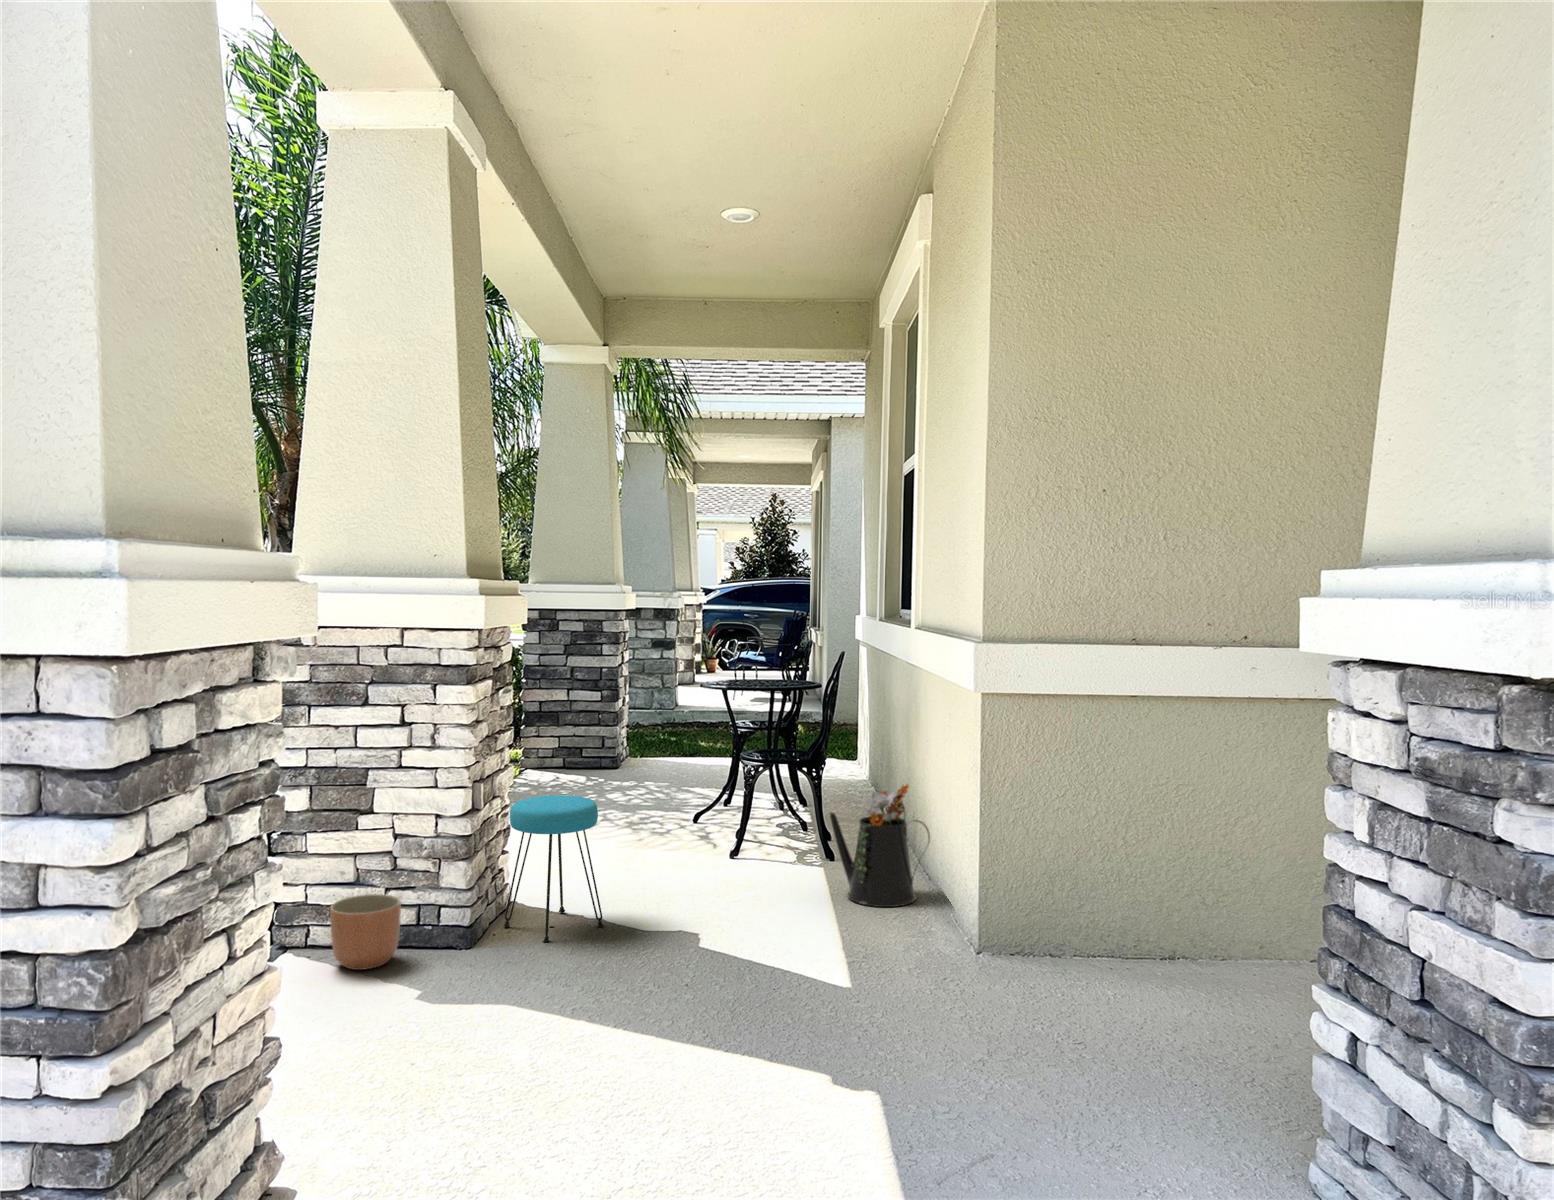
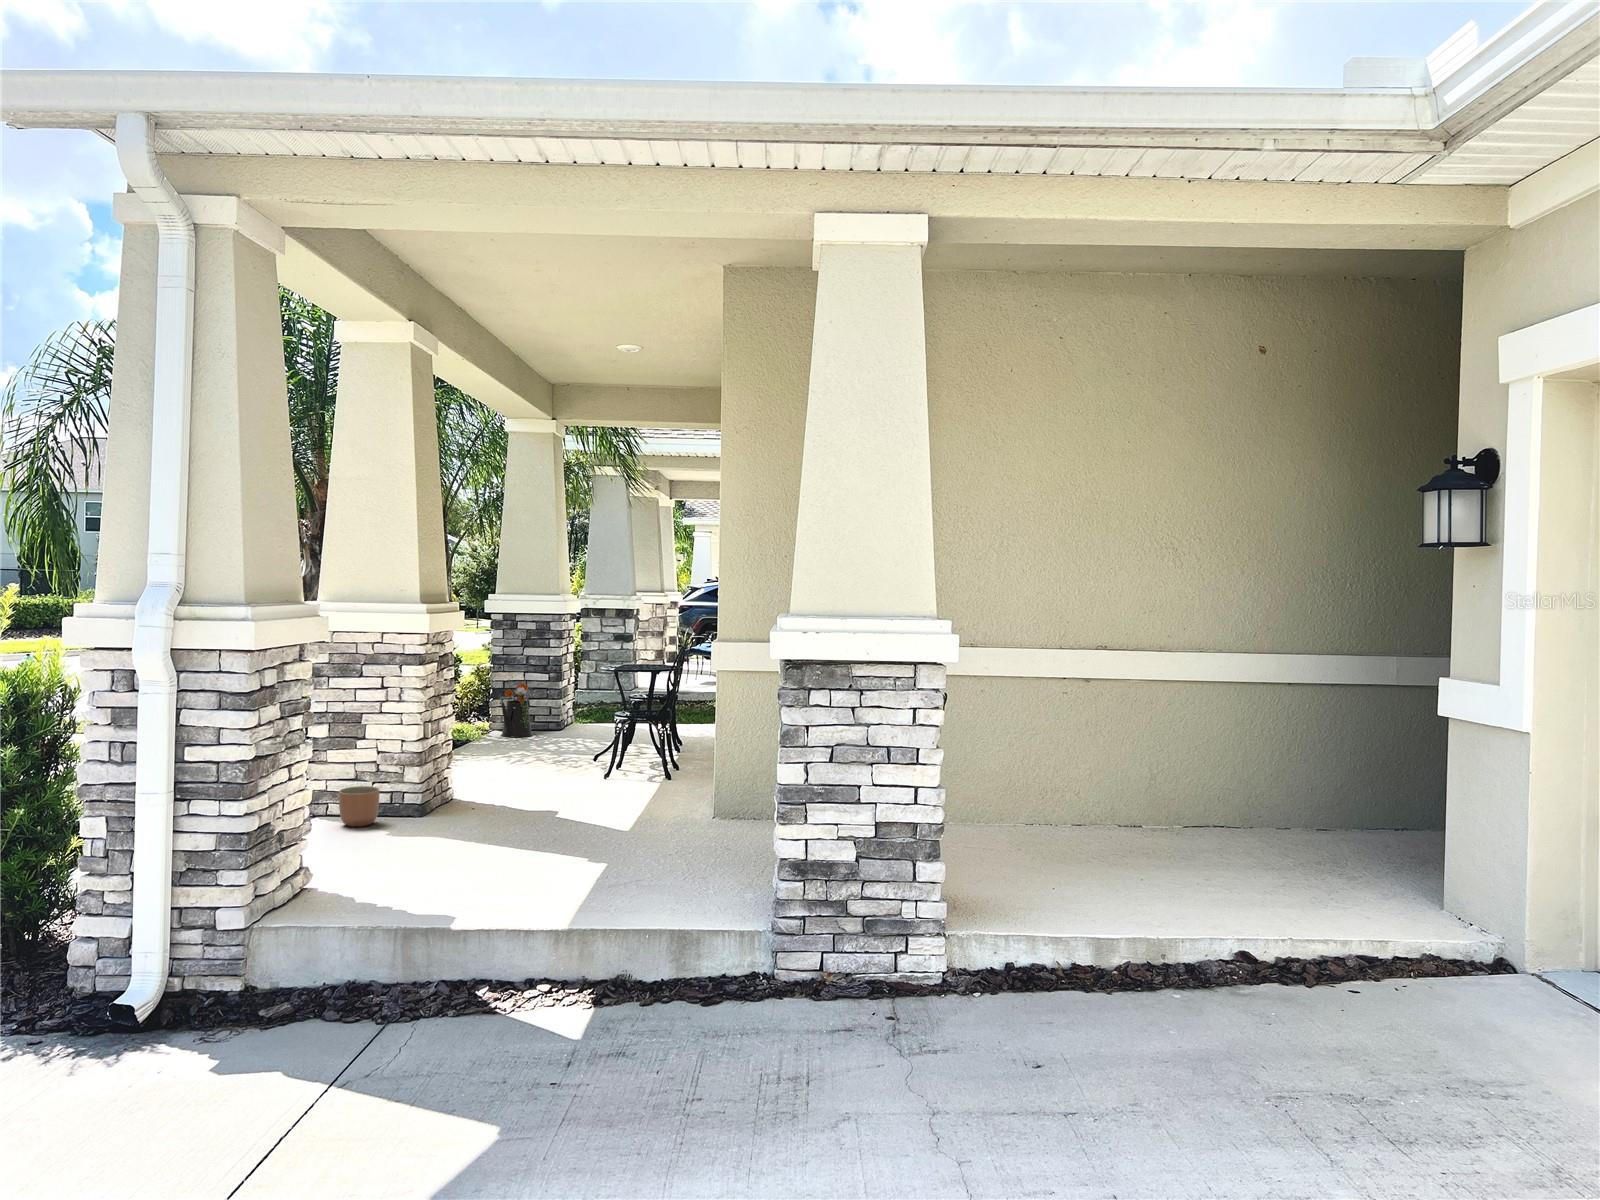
watering can: present [830,785,930,907] -> present [501,683,532,738]
stool: present [504,795,604,942] -> none [443,734,504,818]

